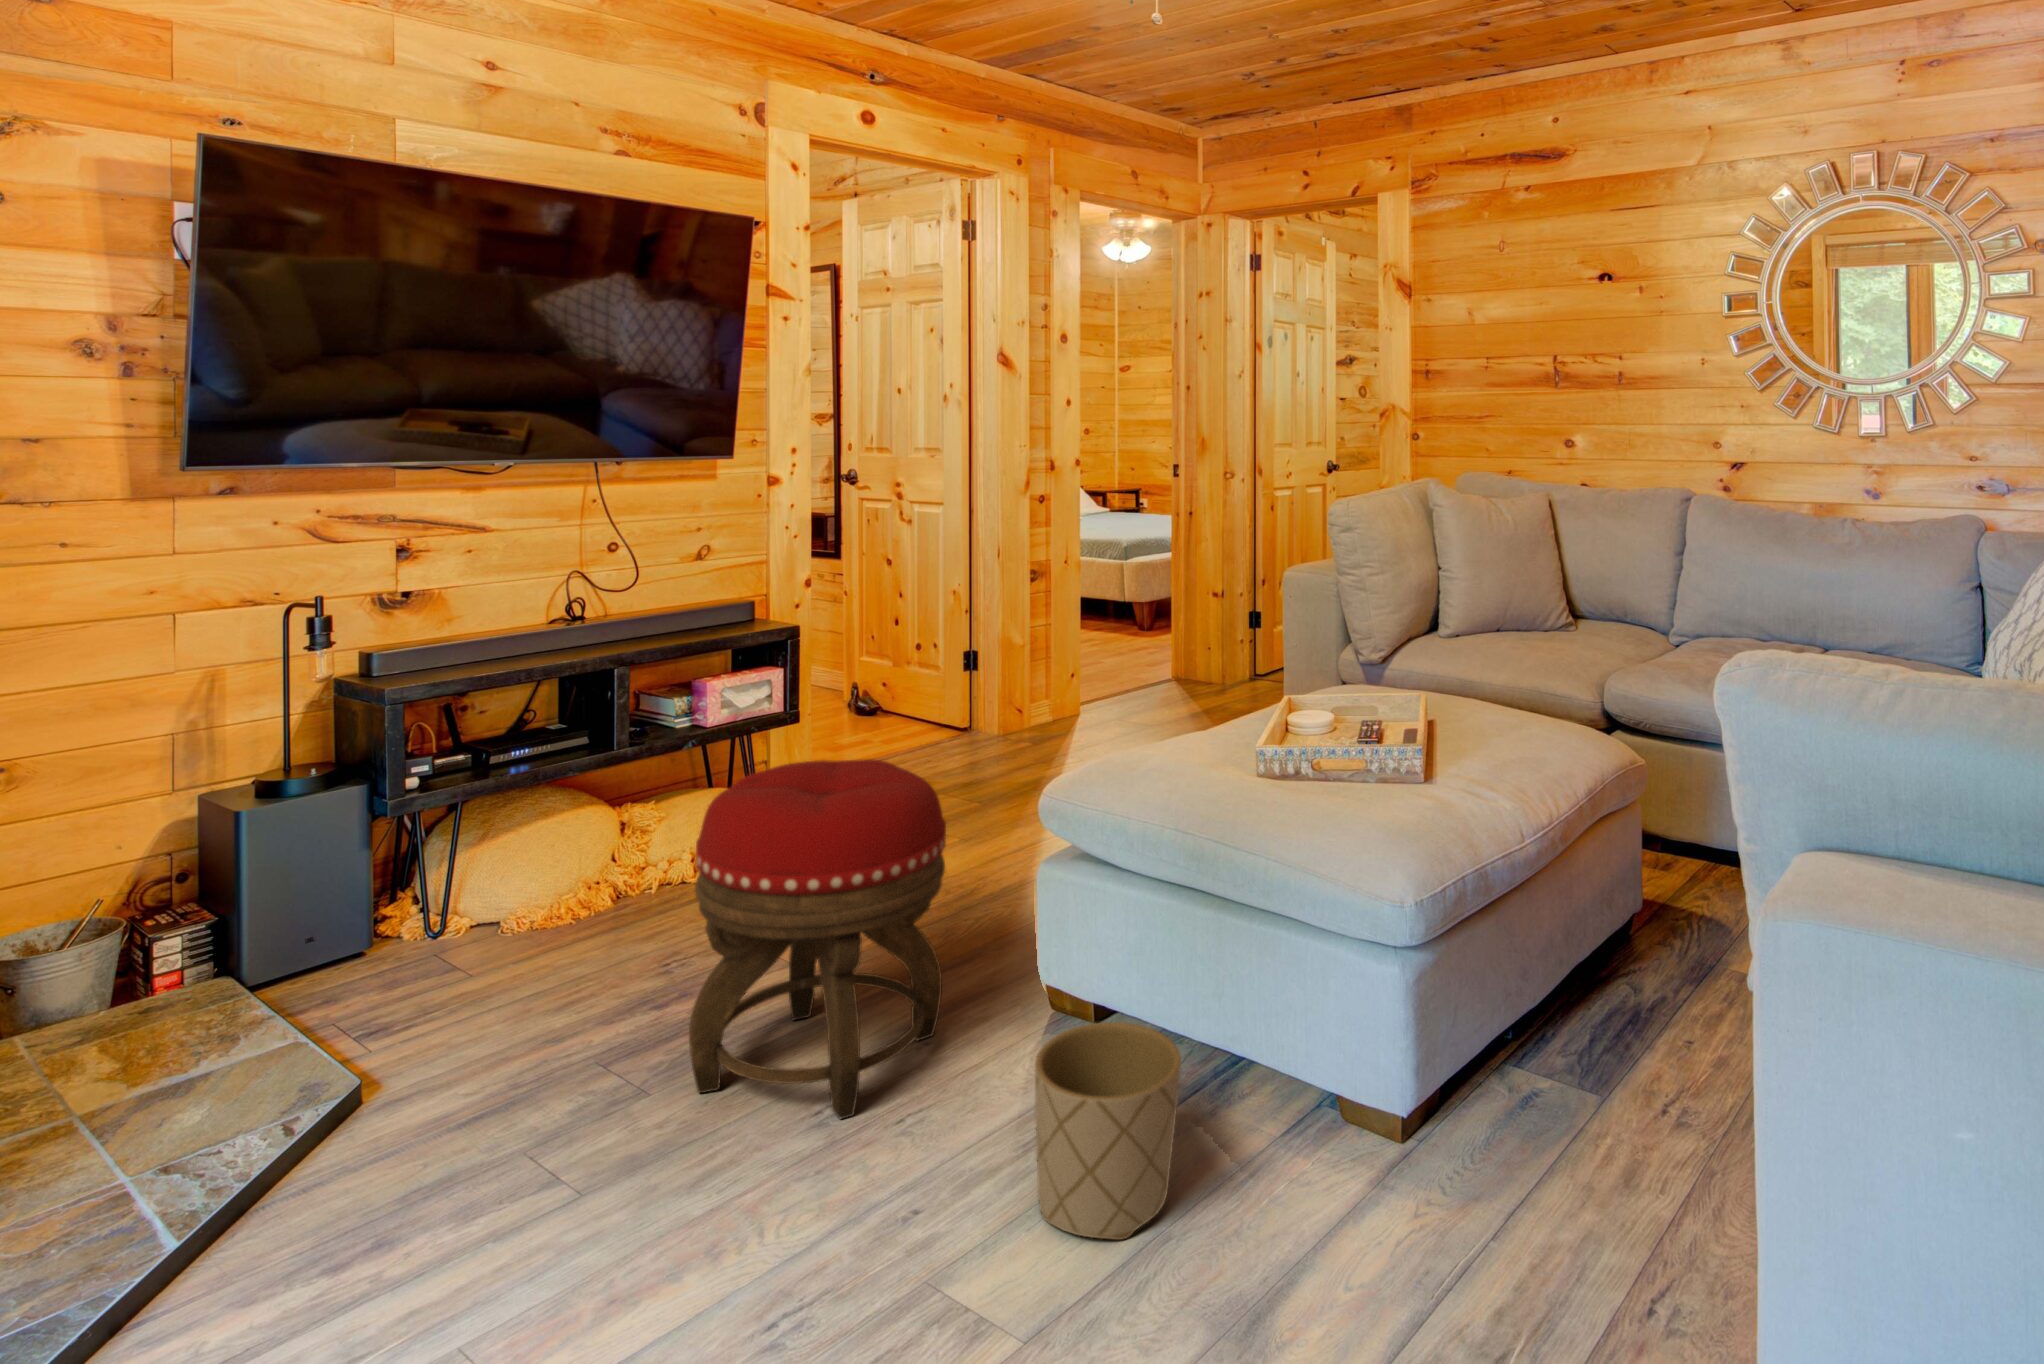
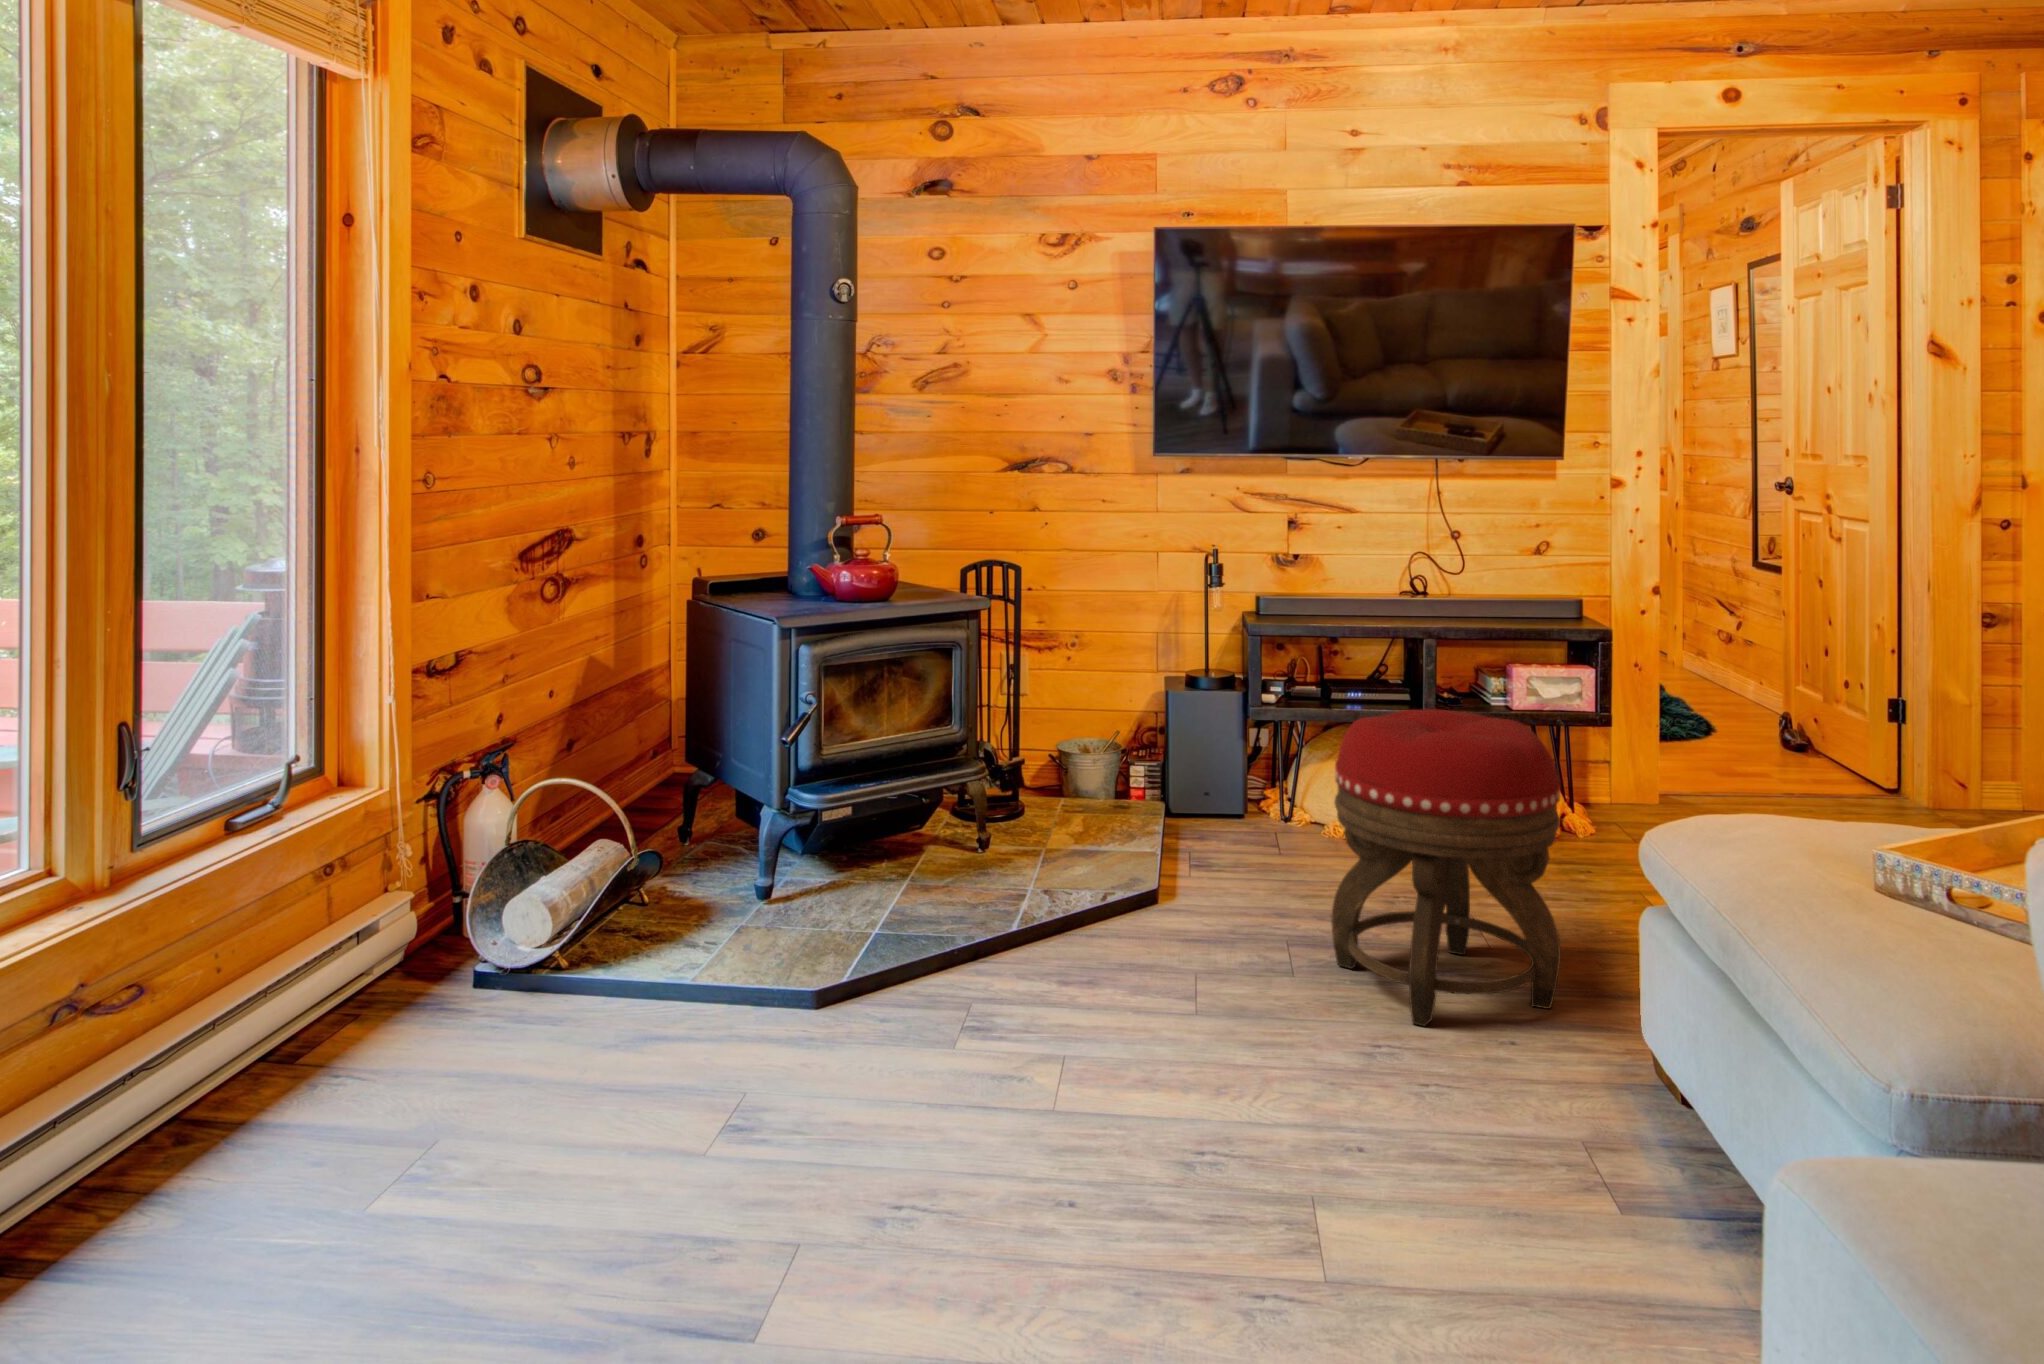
planter: present [1035,1022,1181,1240] -> none [1483,996,1650,1215]

